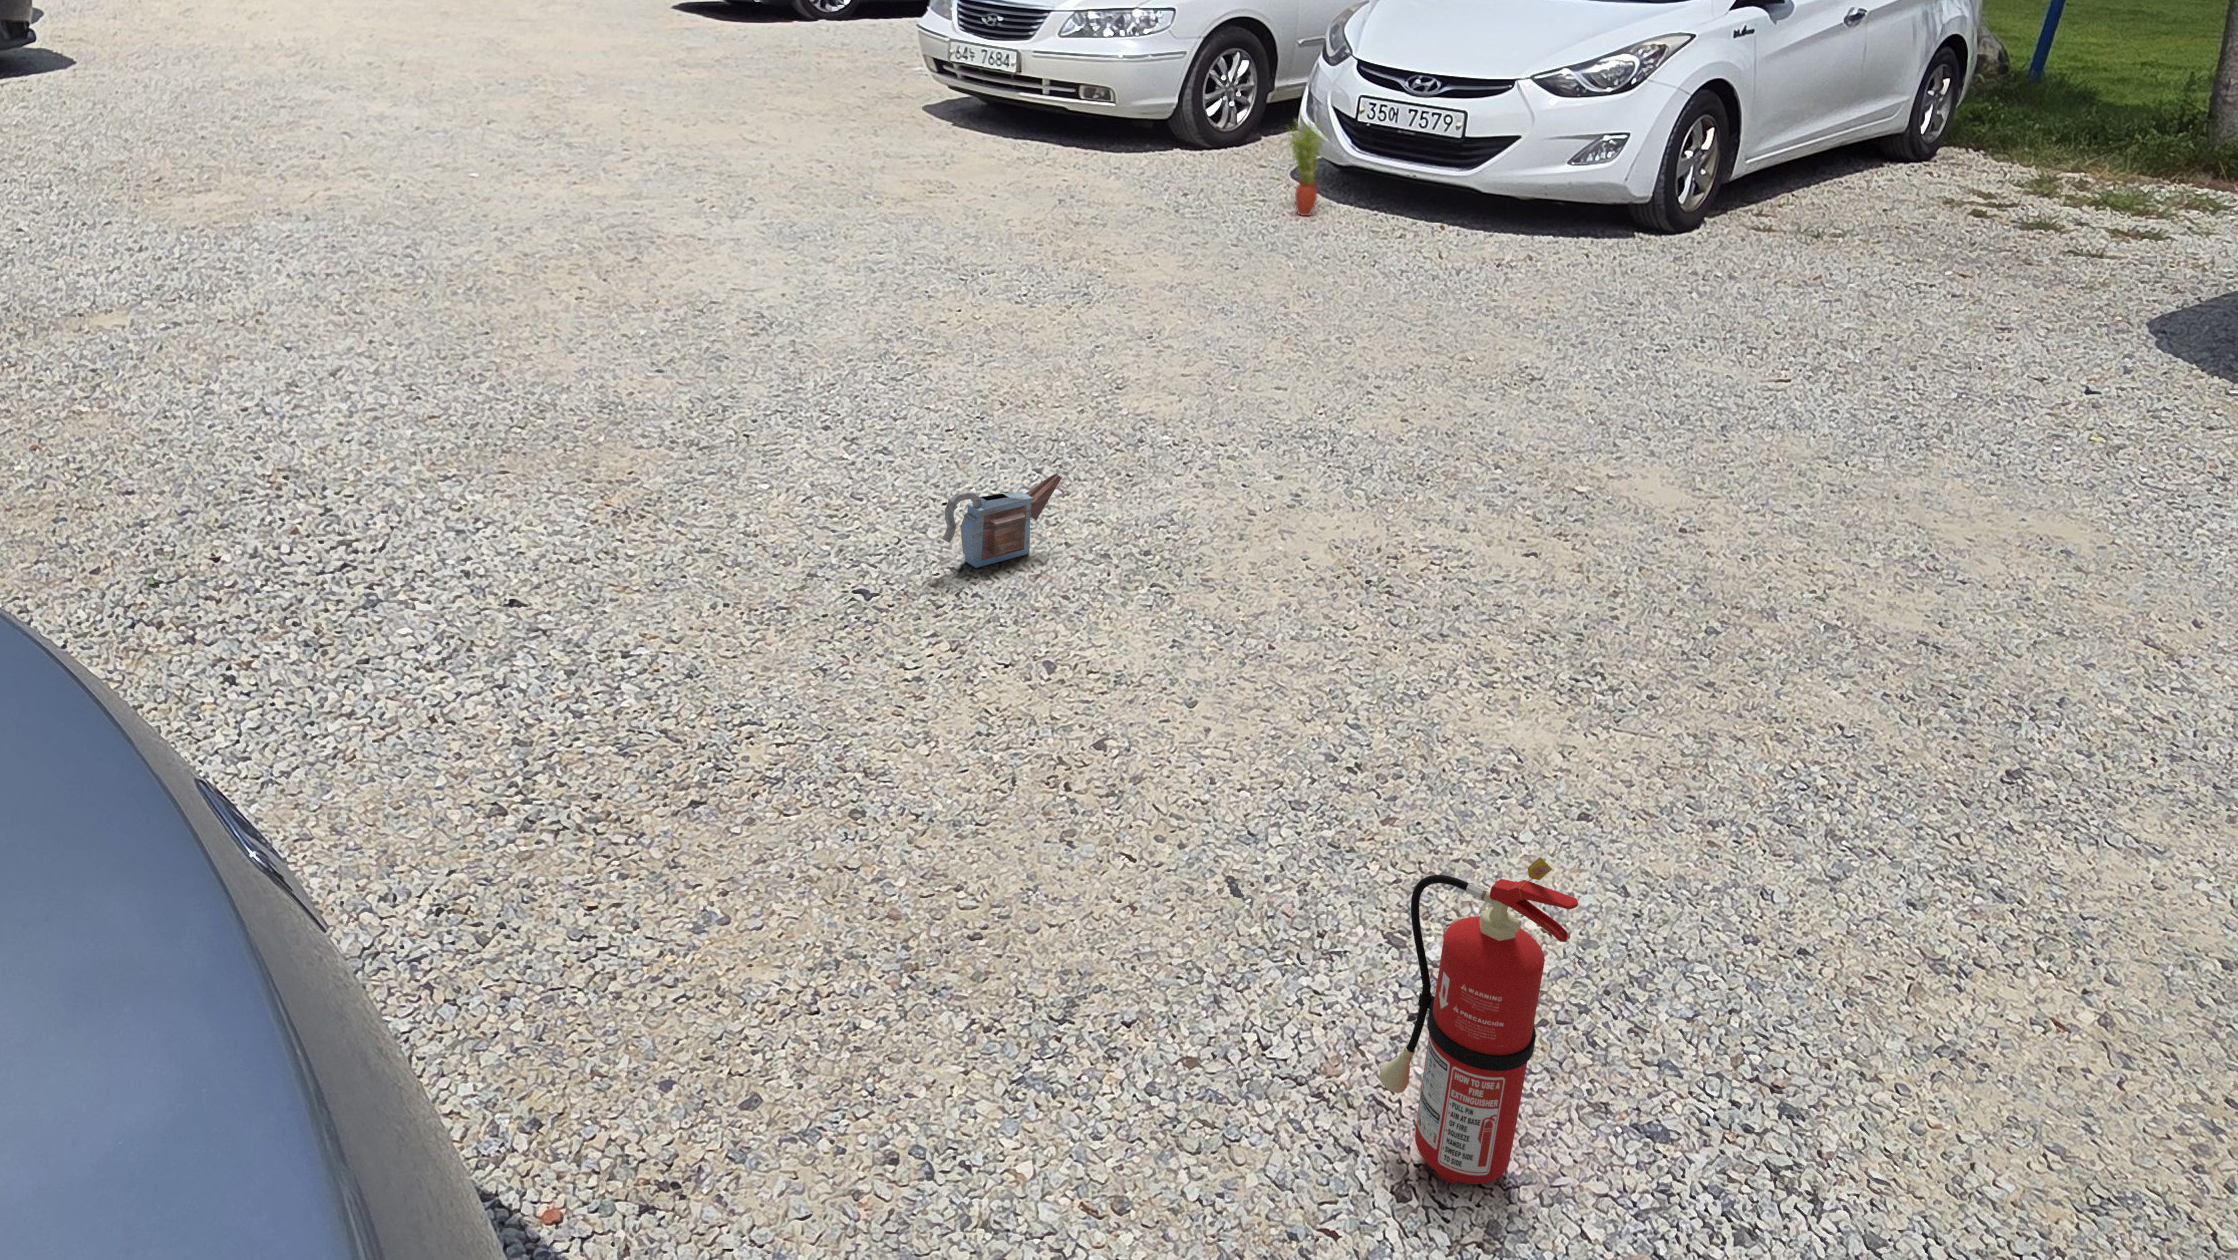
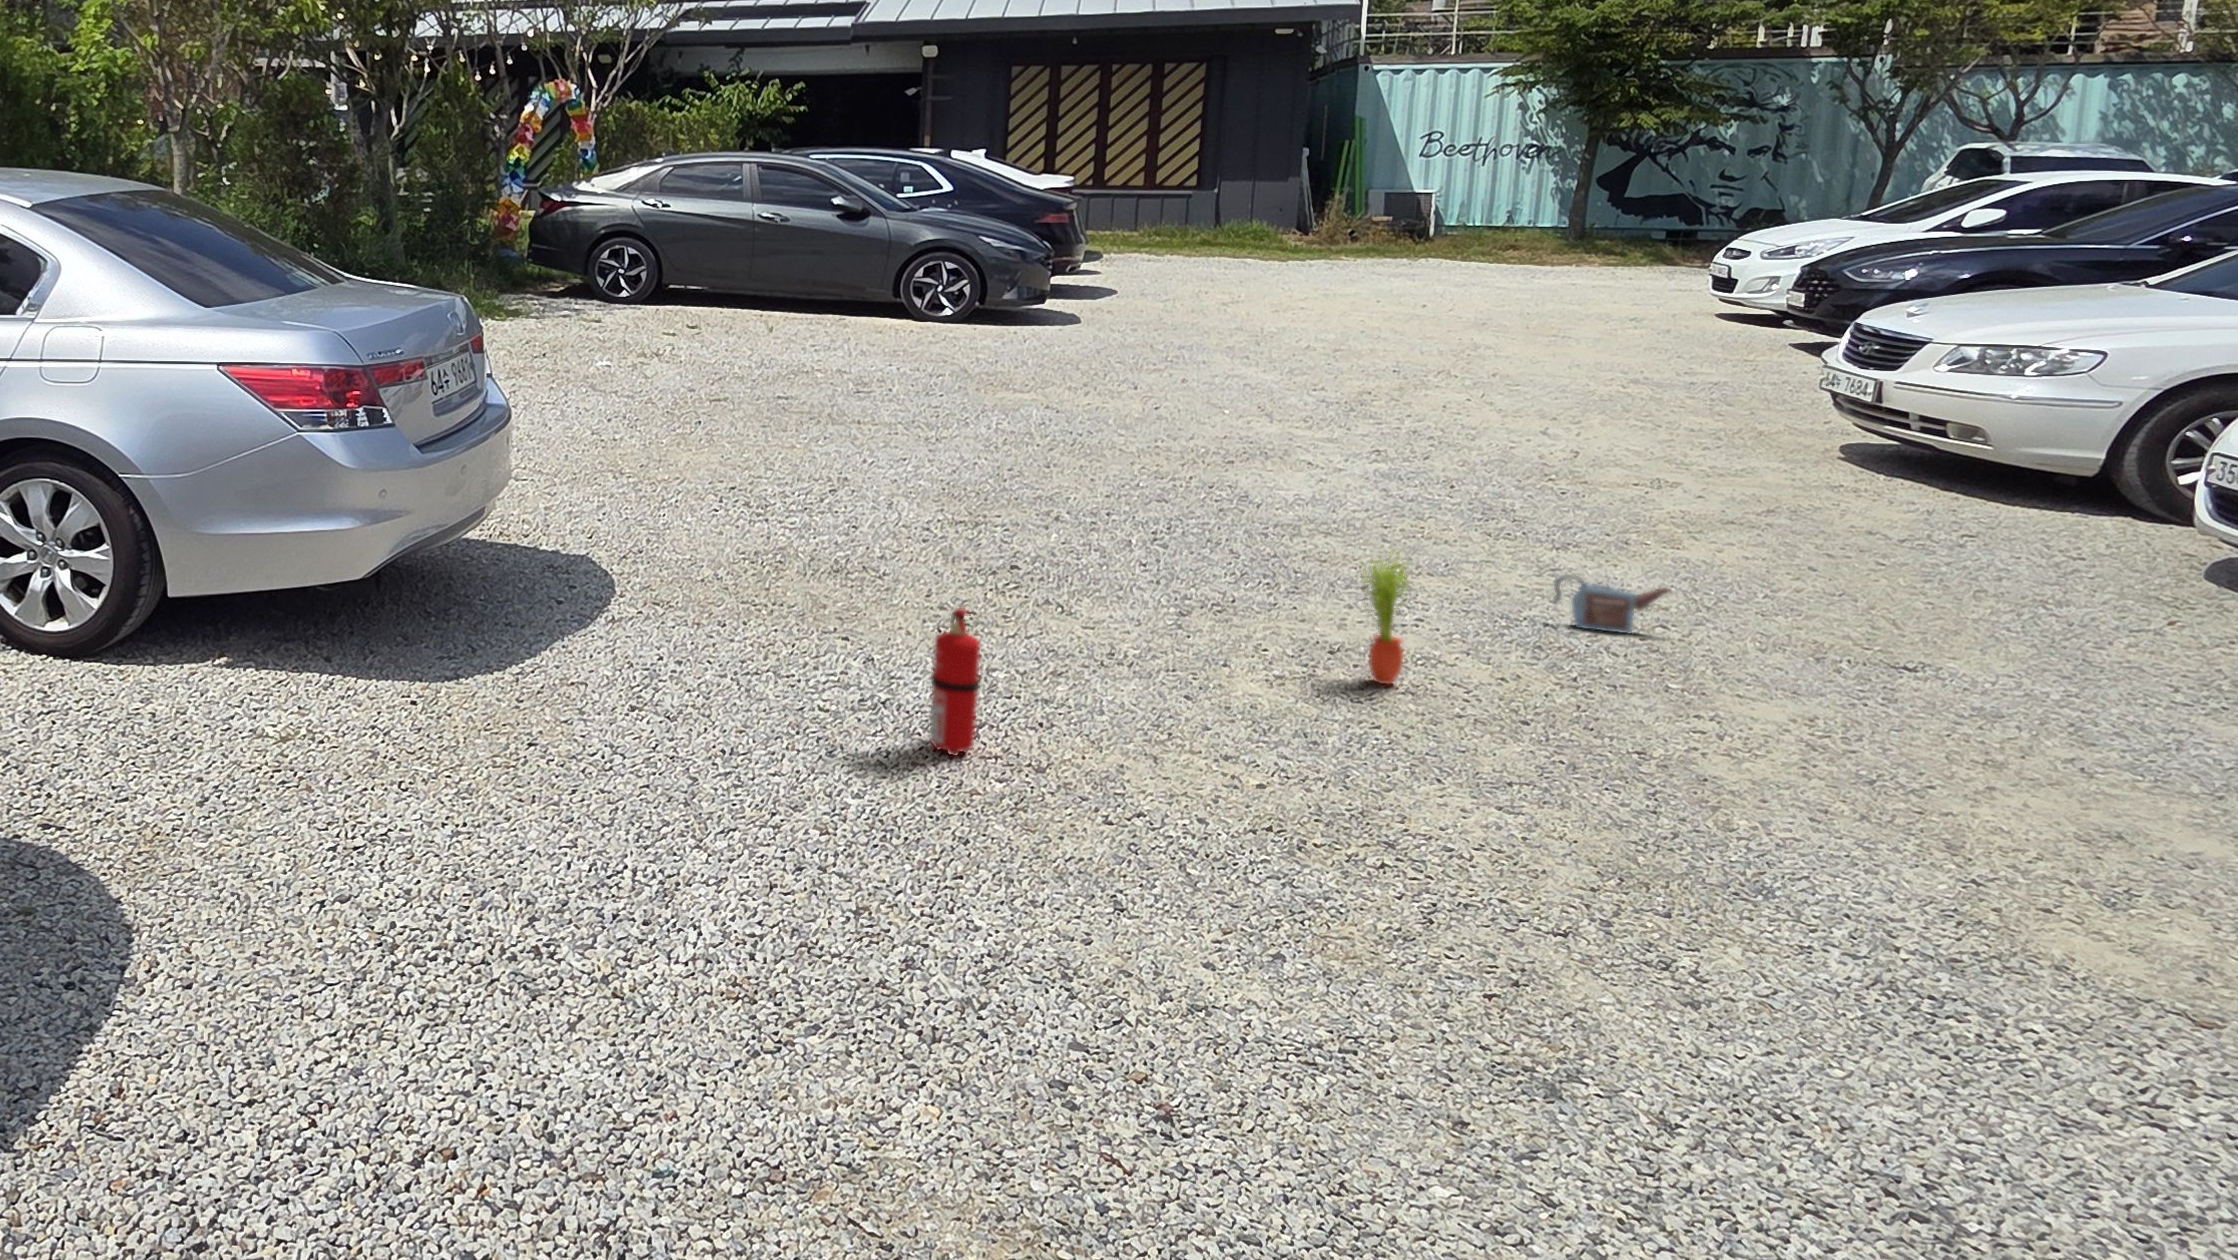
potted plant: present [1288,116,1327,216] -> present [1360,553,1409,684]
watering can: present [942,473,1062,568] -> present [1552,574,1669,633]

